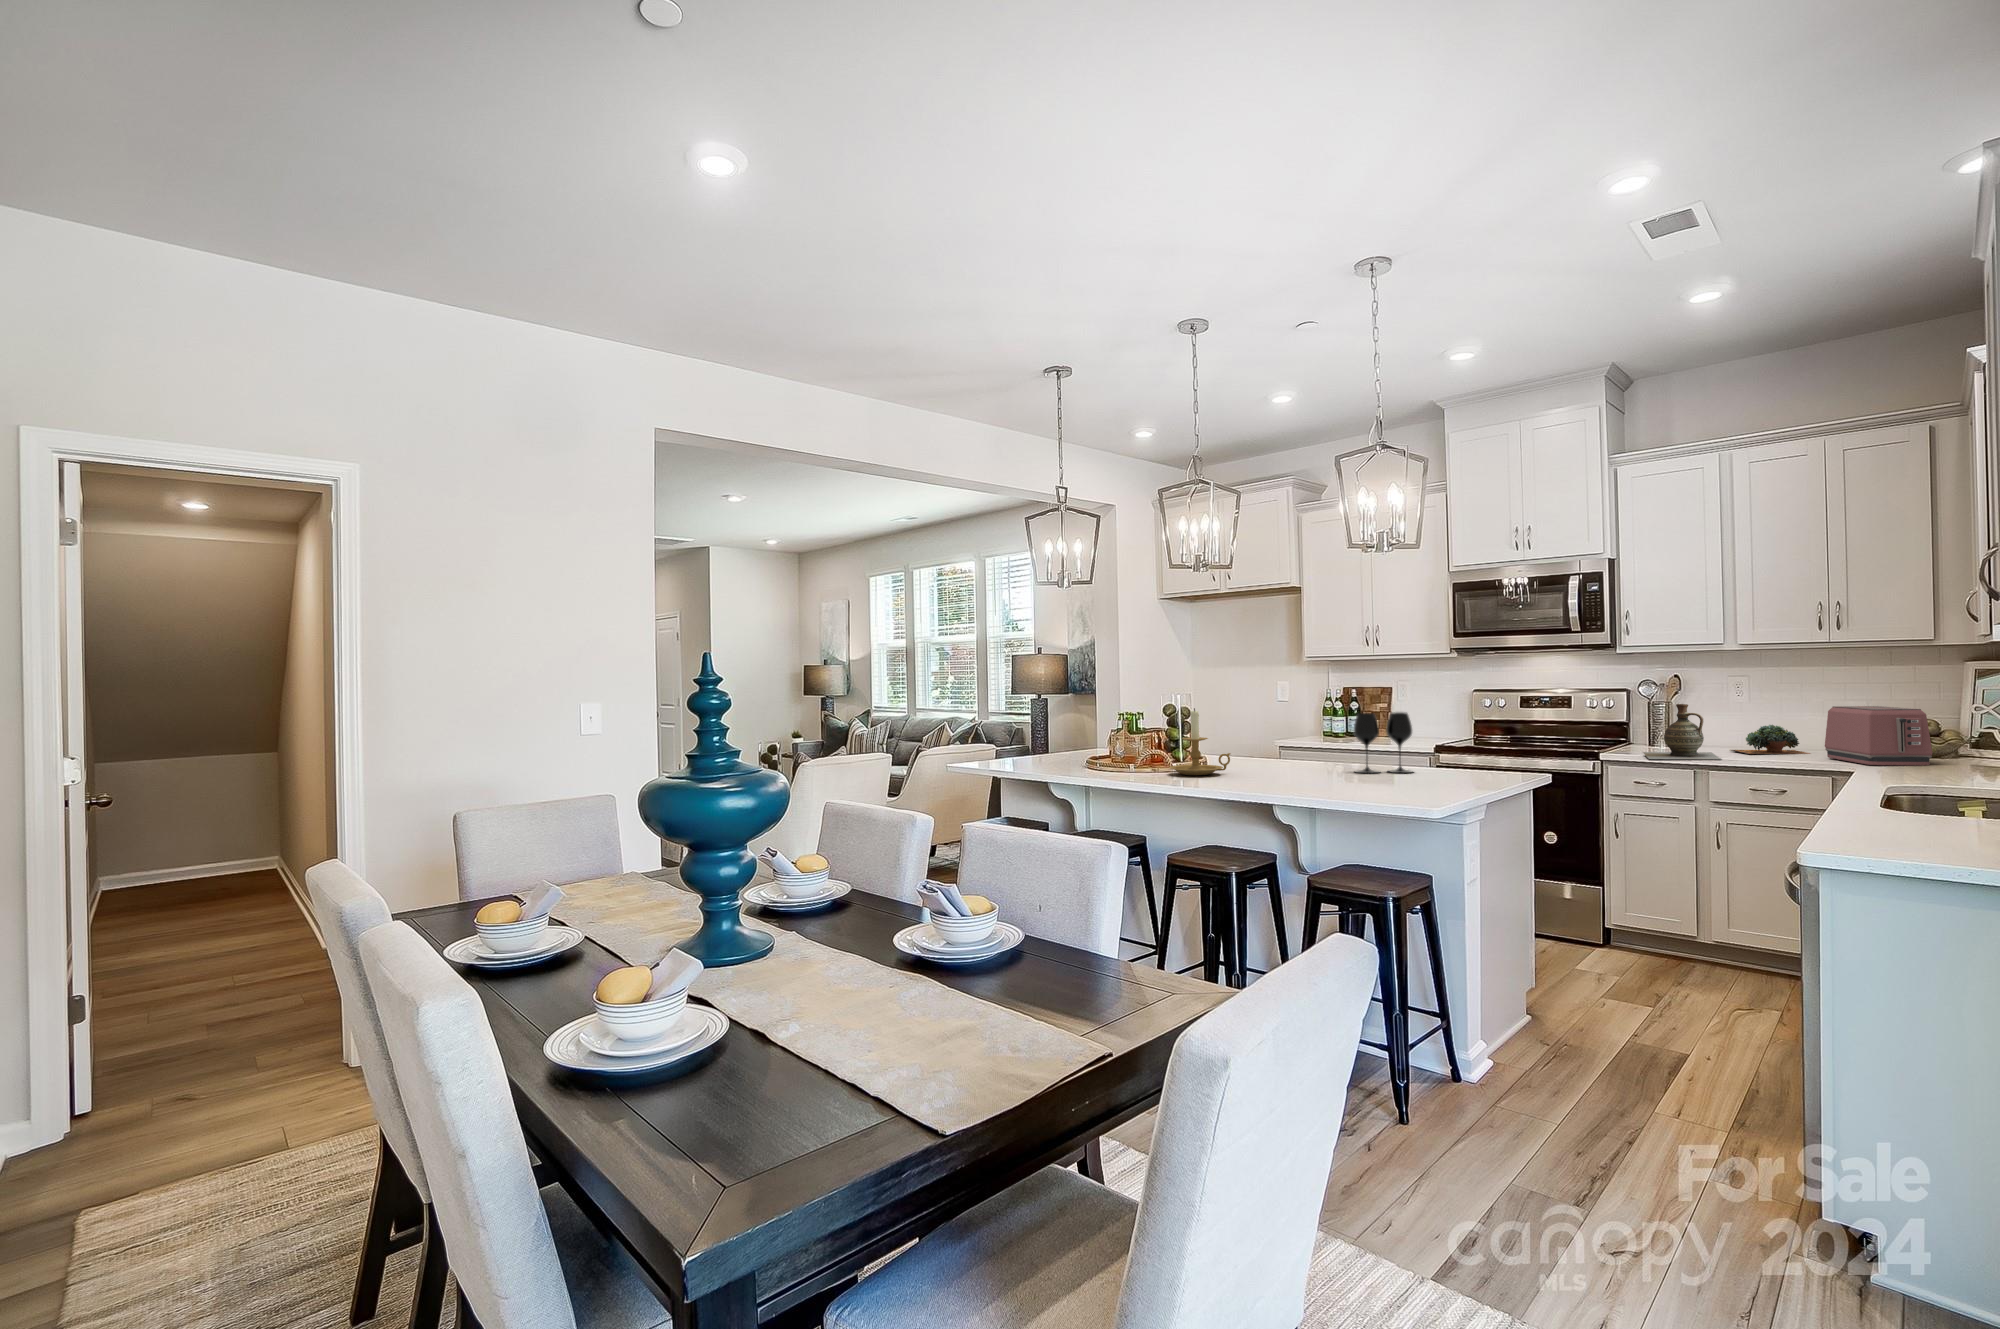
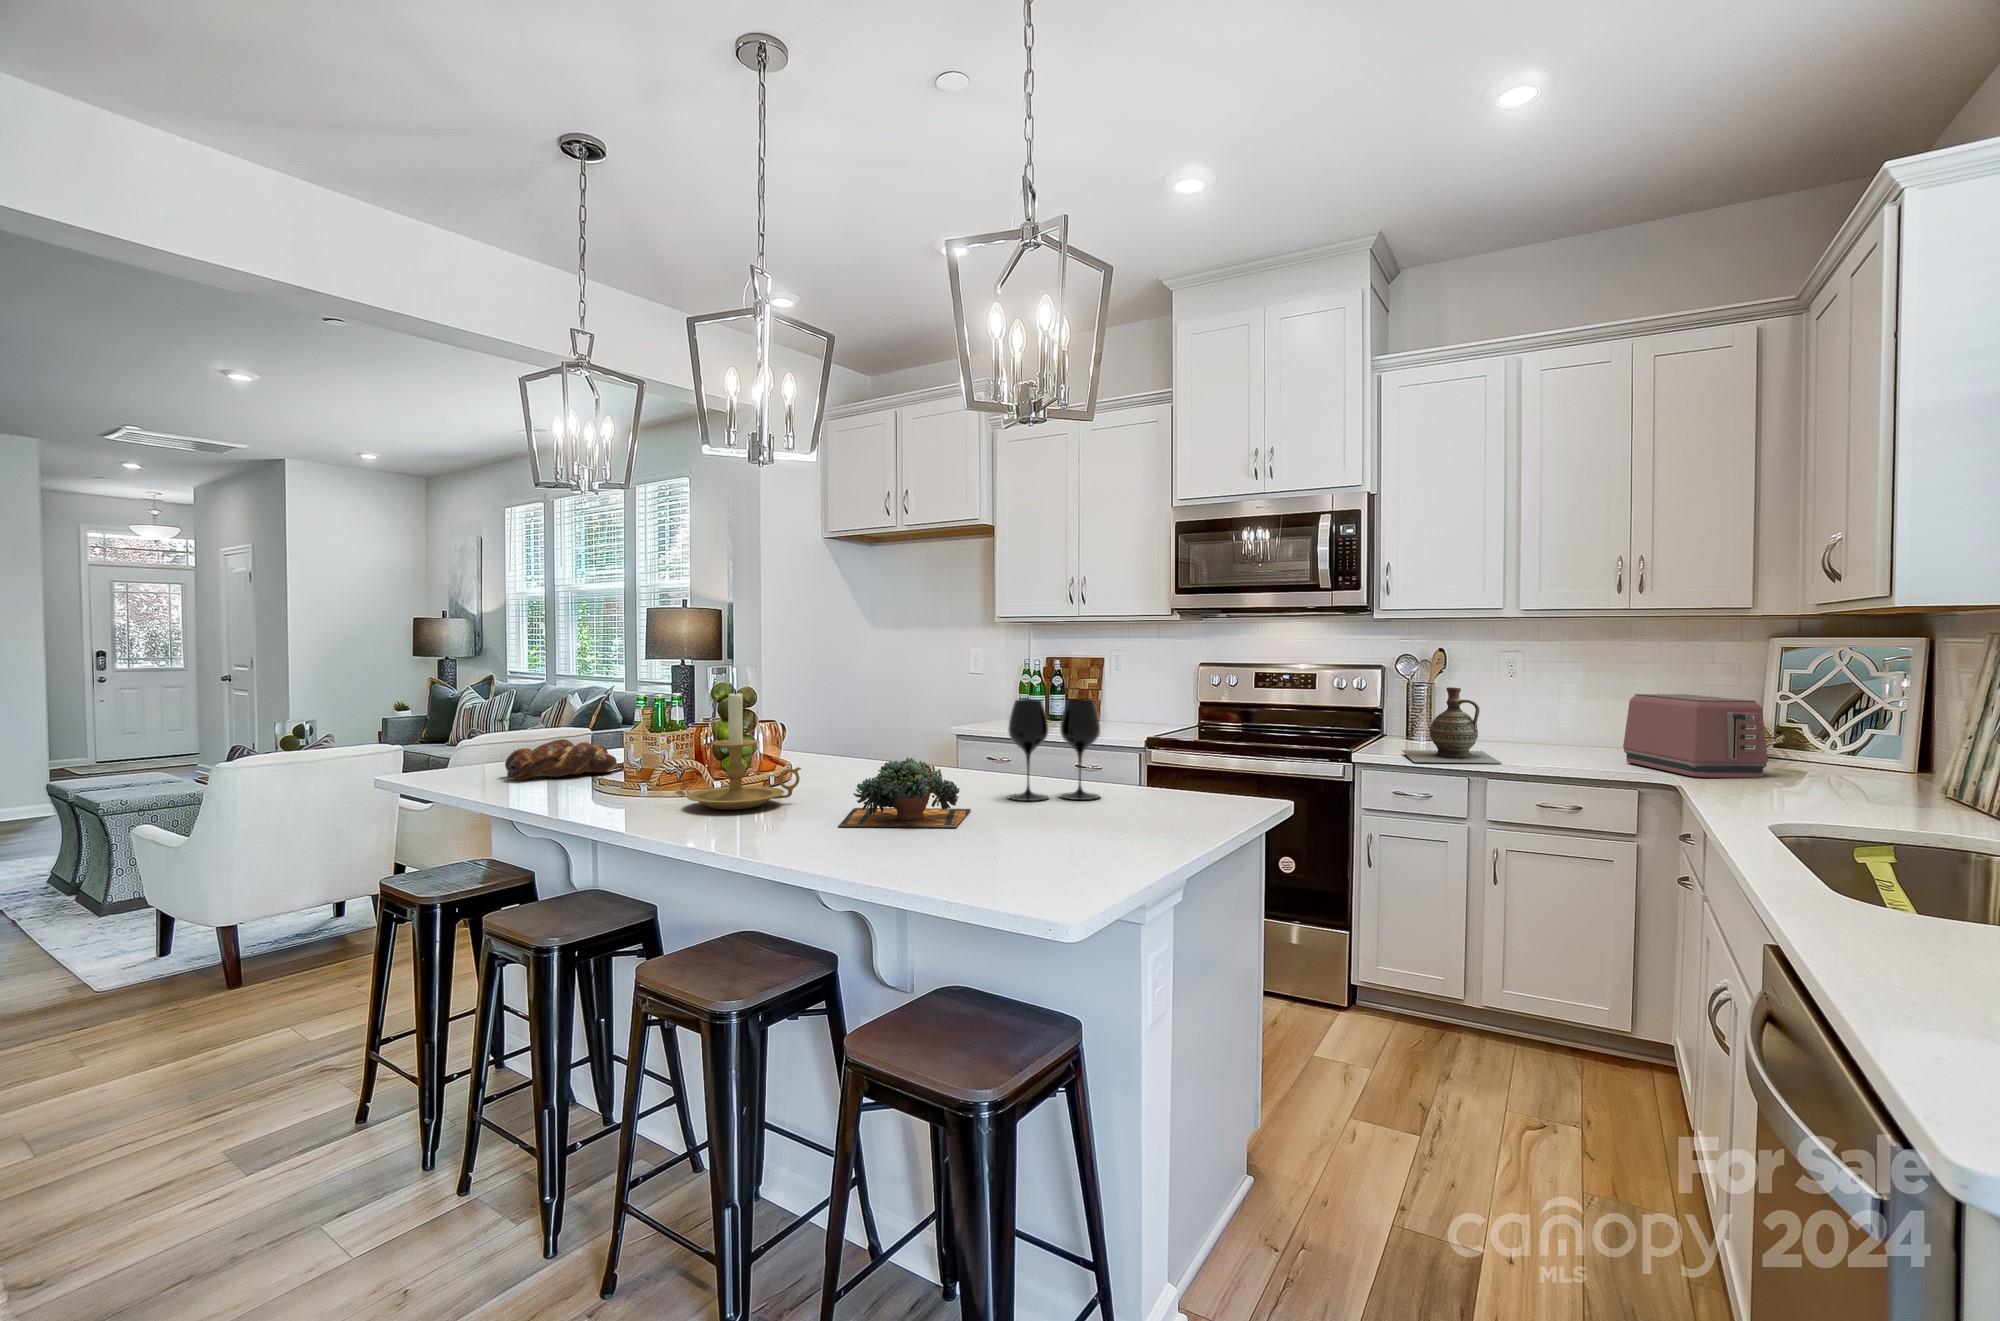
succulent plant: present [1730,725,1810,754] -> present [838,757,971,828]
bread loaf: none [1036,742,1095,765] -> present [505,739,617,780]

